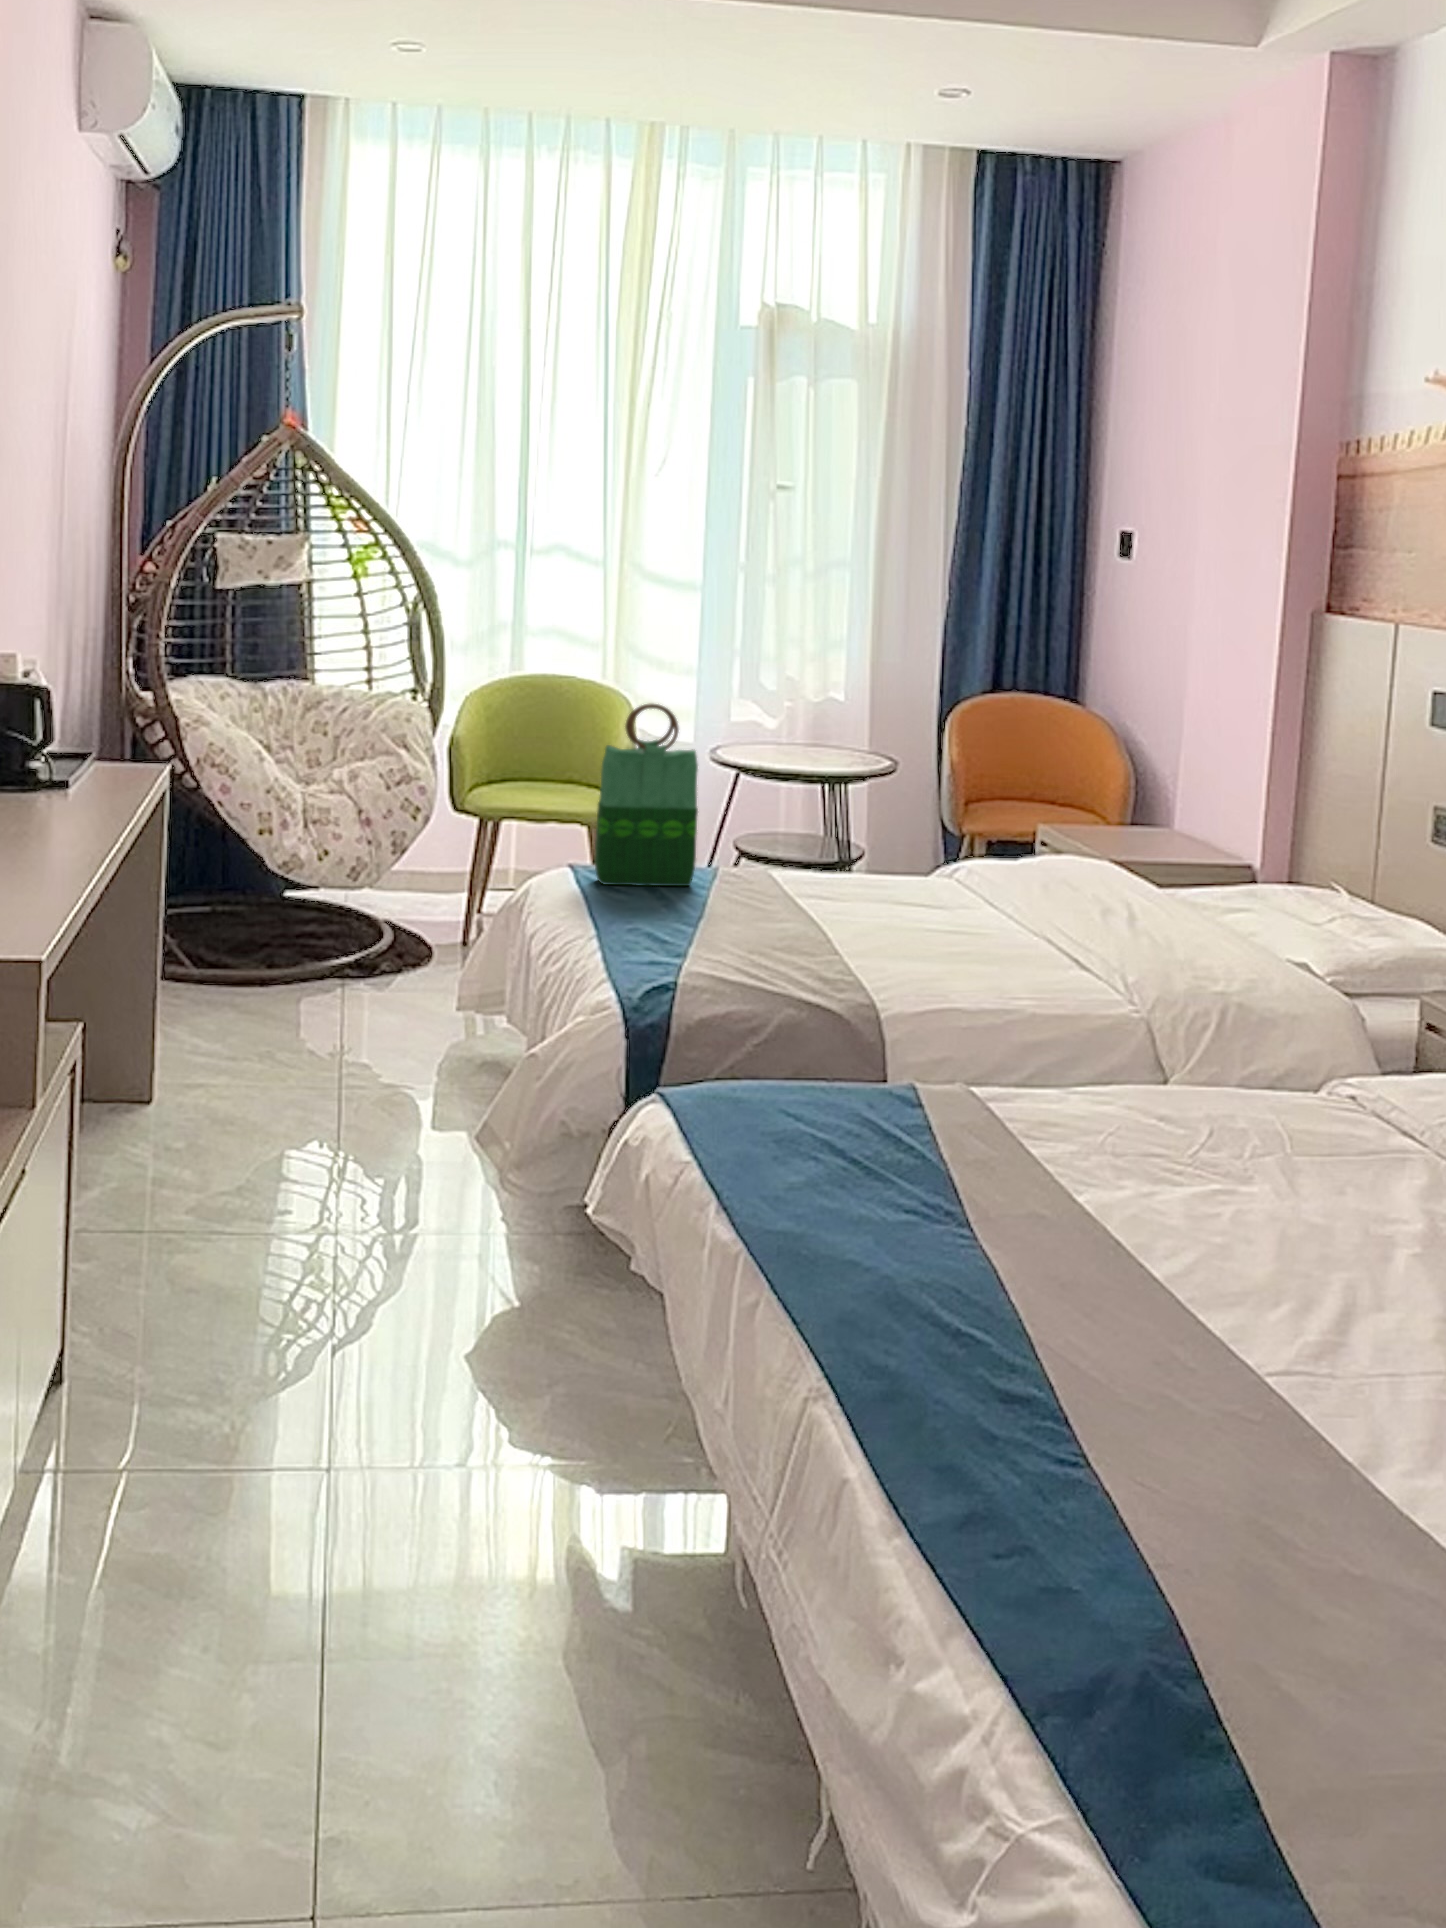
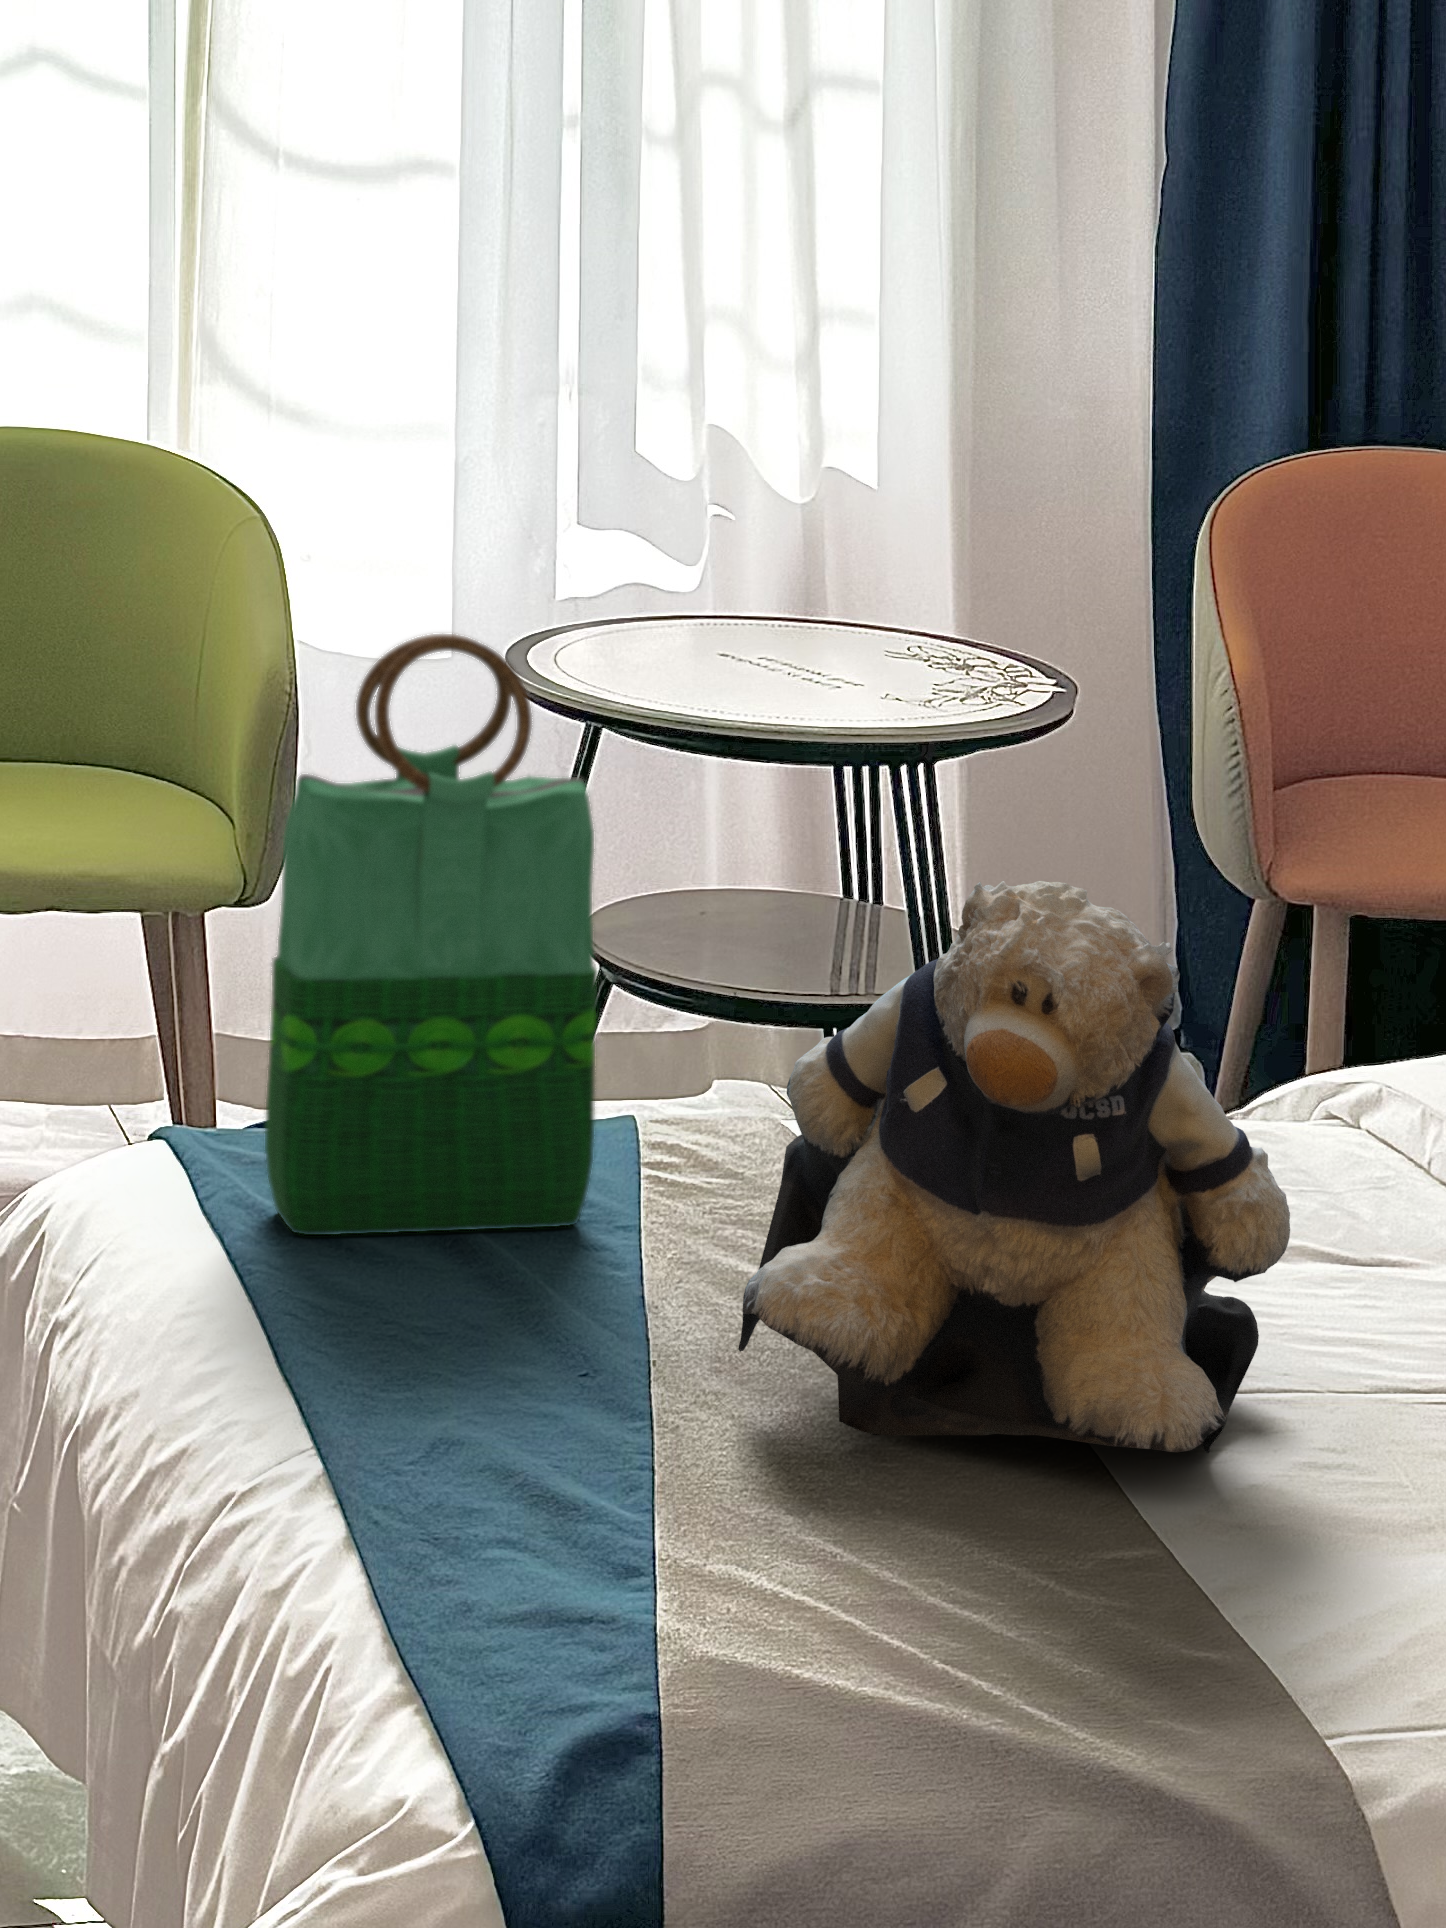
teddy bear: none [725,766,893,940] -> present [738,881,1290,1453]

